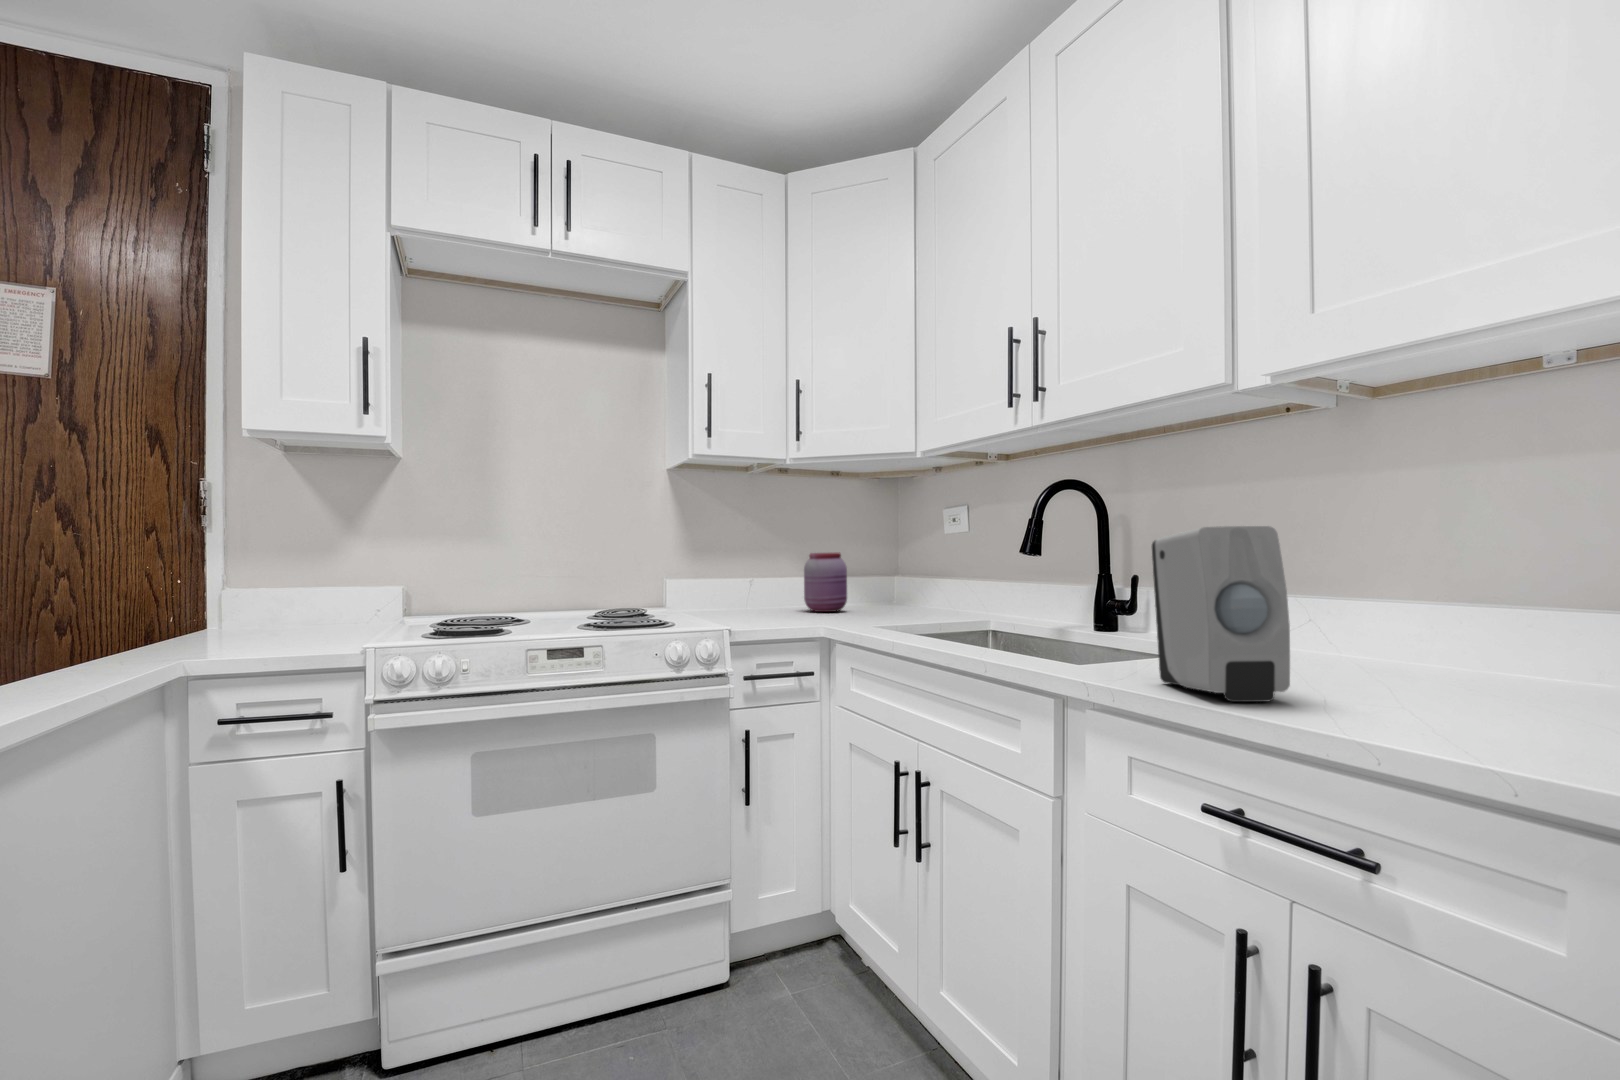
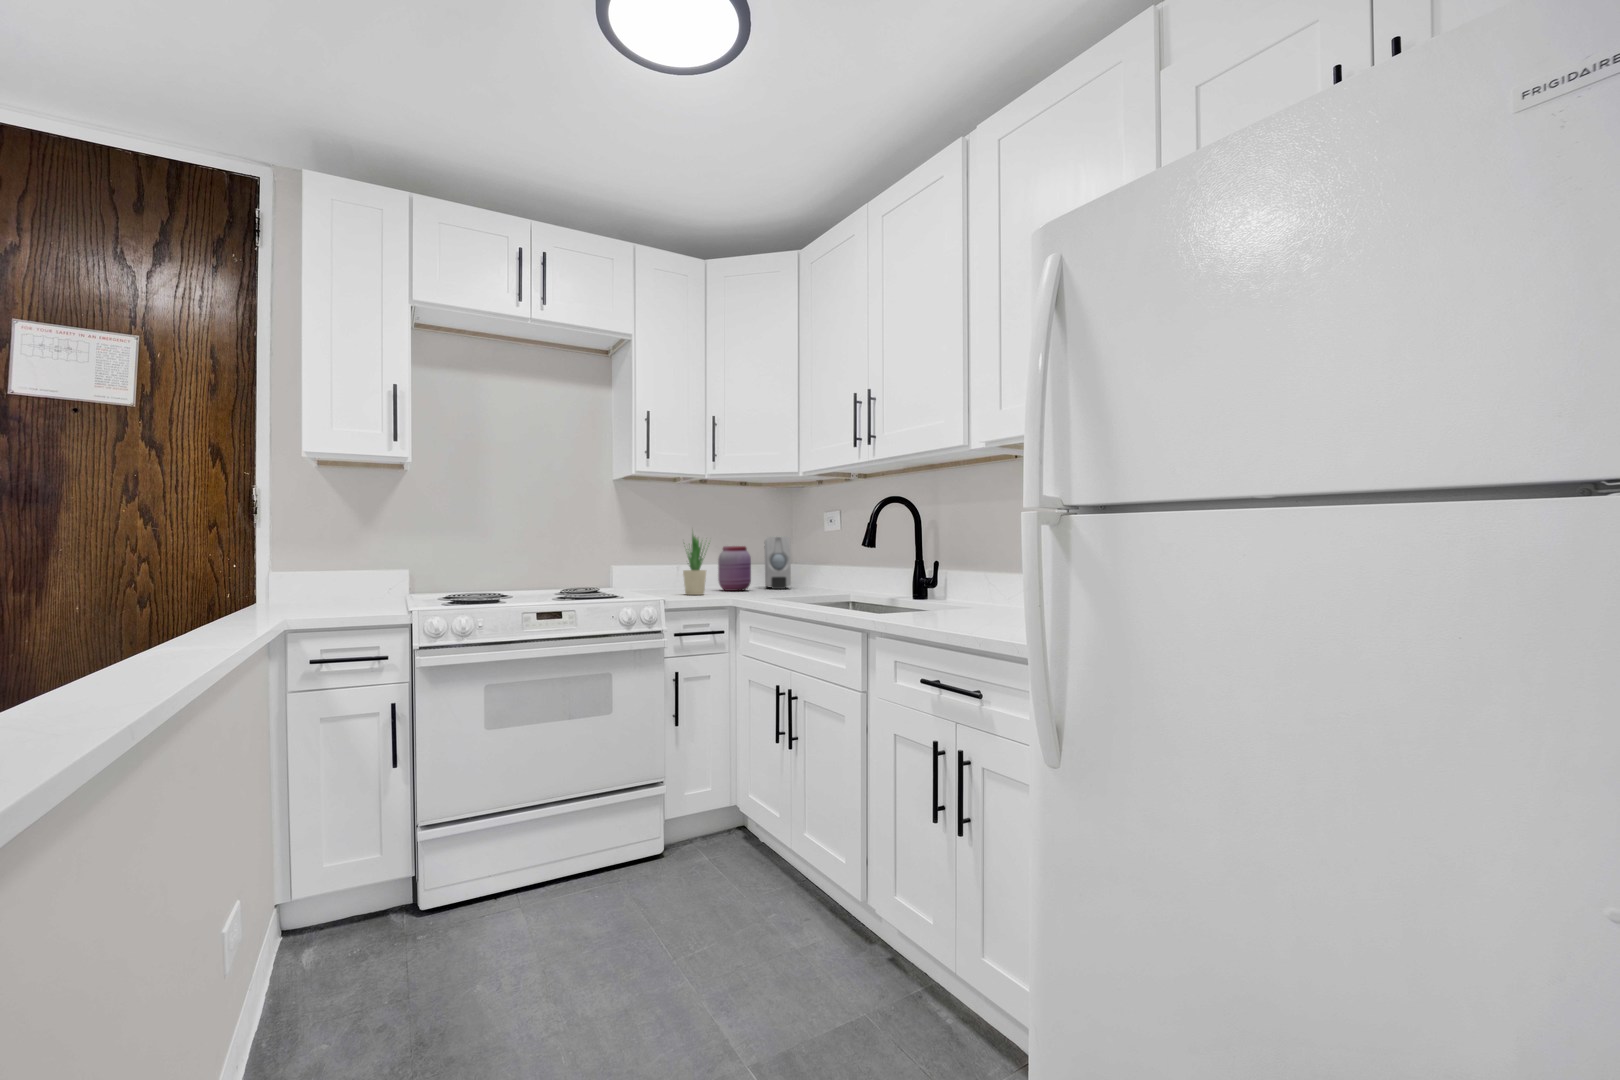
soap dispenser: present [1152,526,1290,702] -> present [764,536,791,589]
potted plant: none [757,527,794,620] -> present [683,535,710,595]

